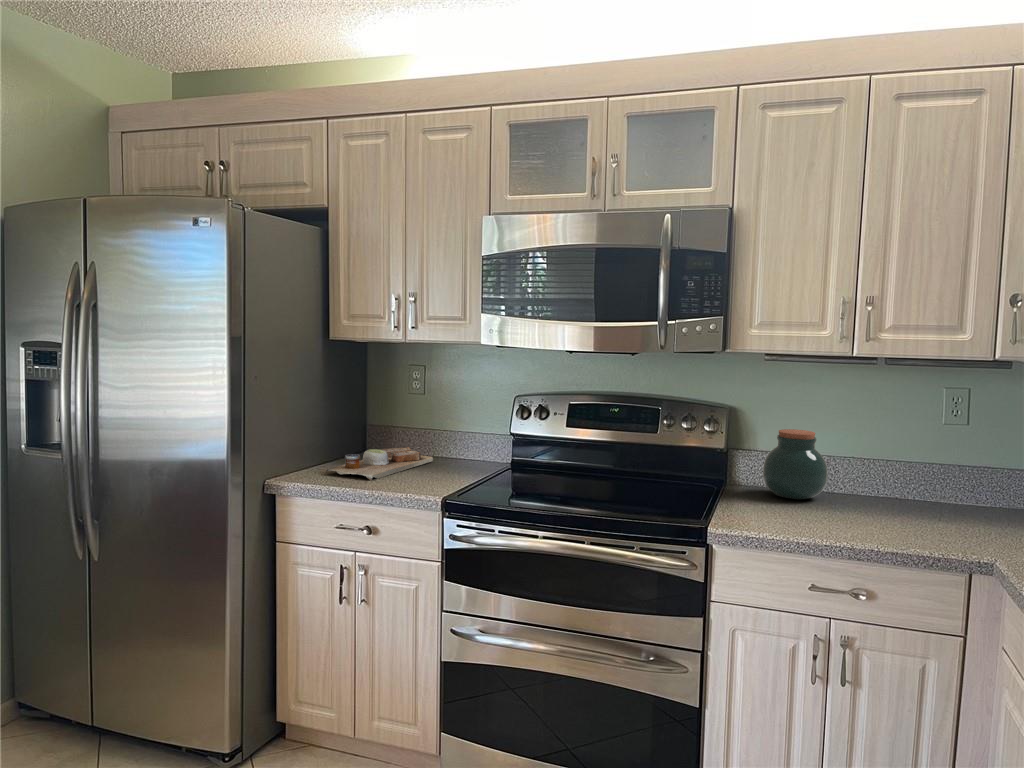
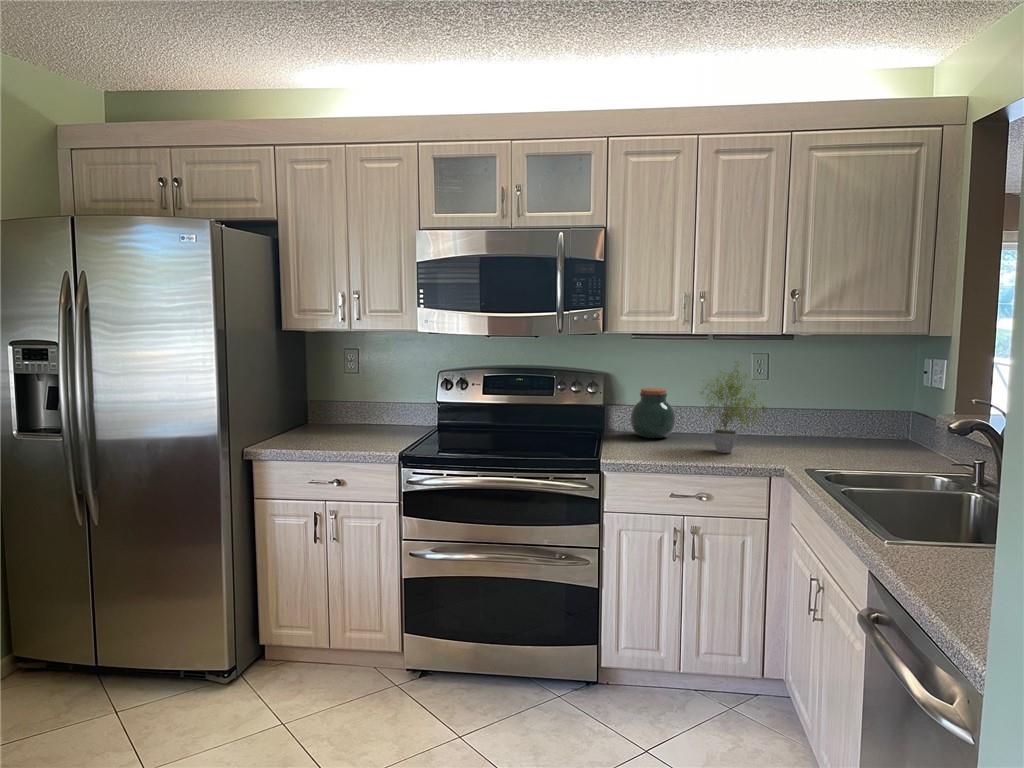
potted plant: none [854,396,973,531] -> present [701,362,767,453]
cutting board: present [327,447,433,481] -> none [290,417,372,445]

